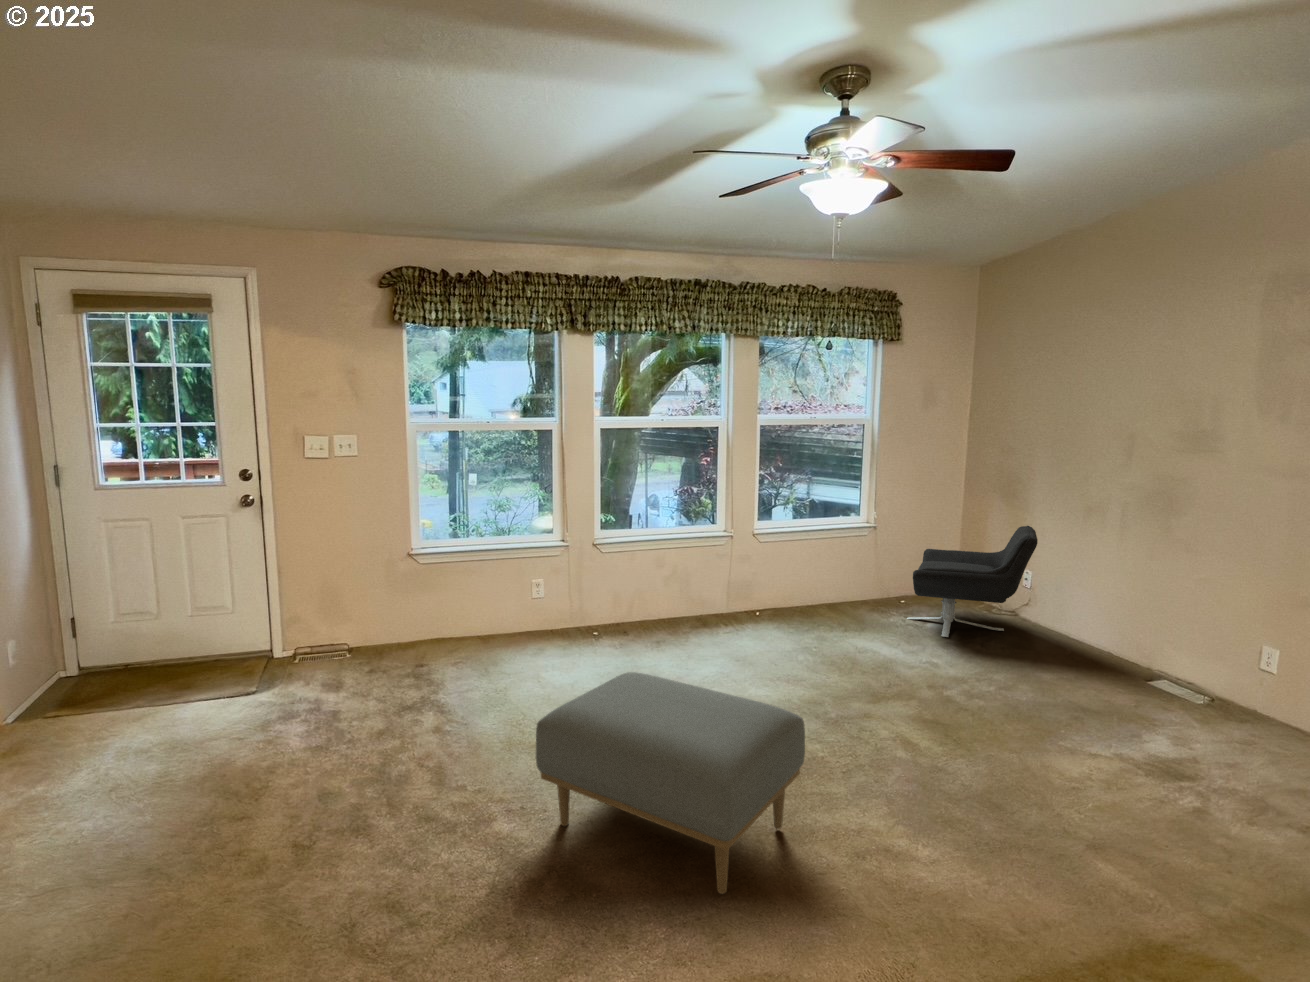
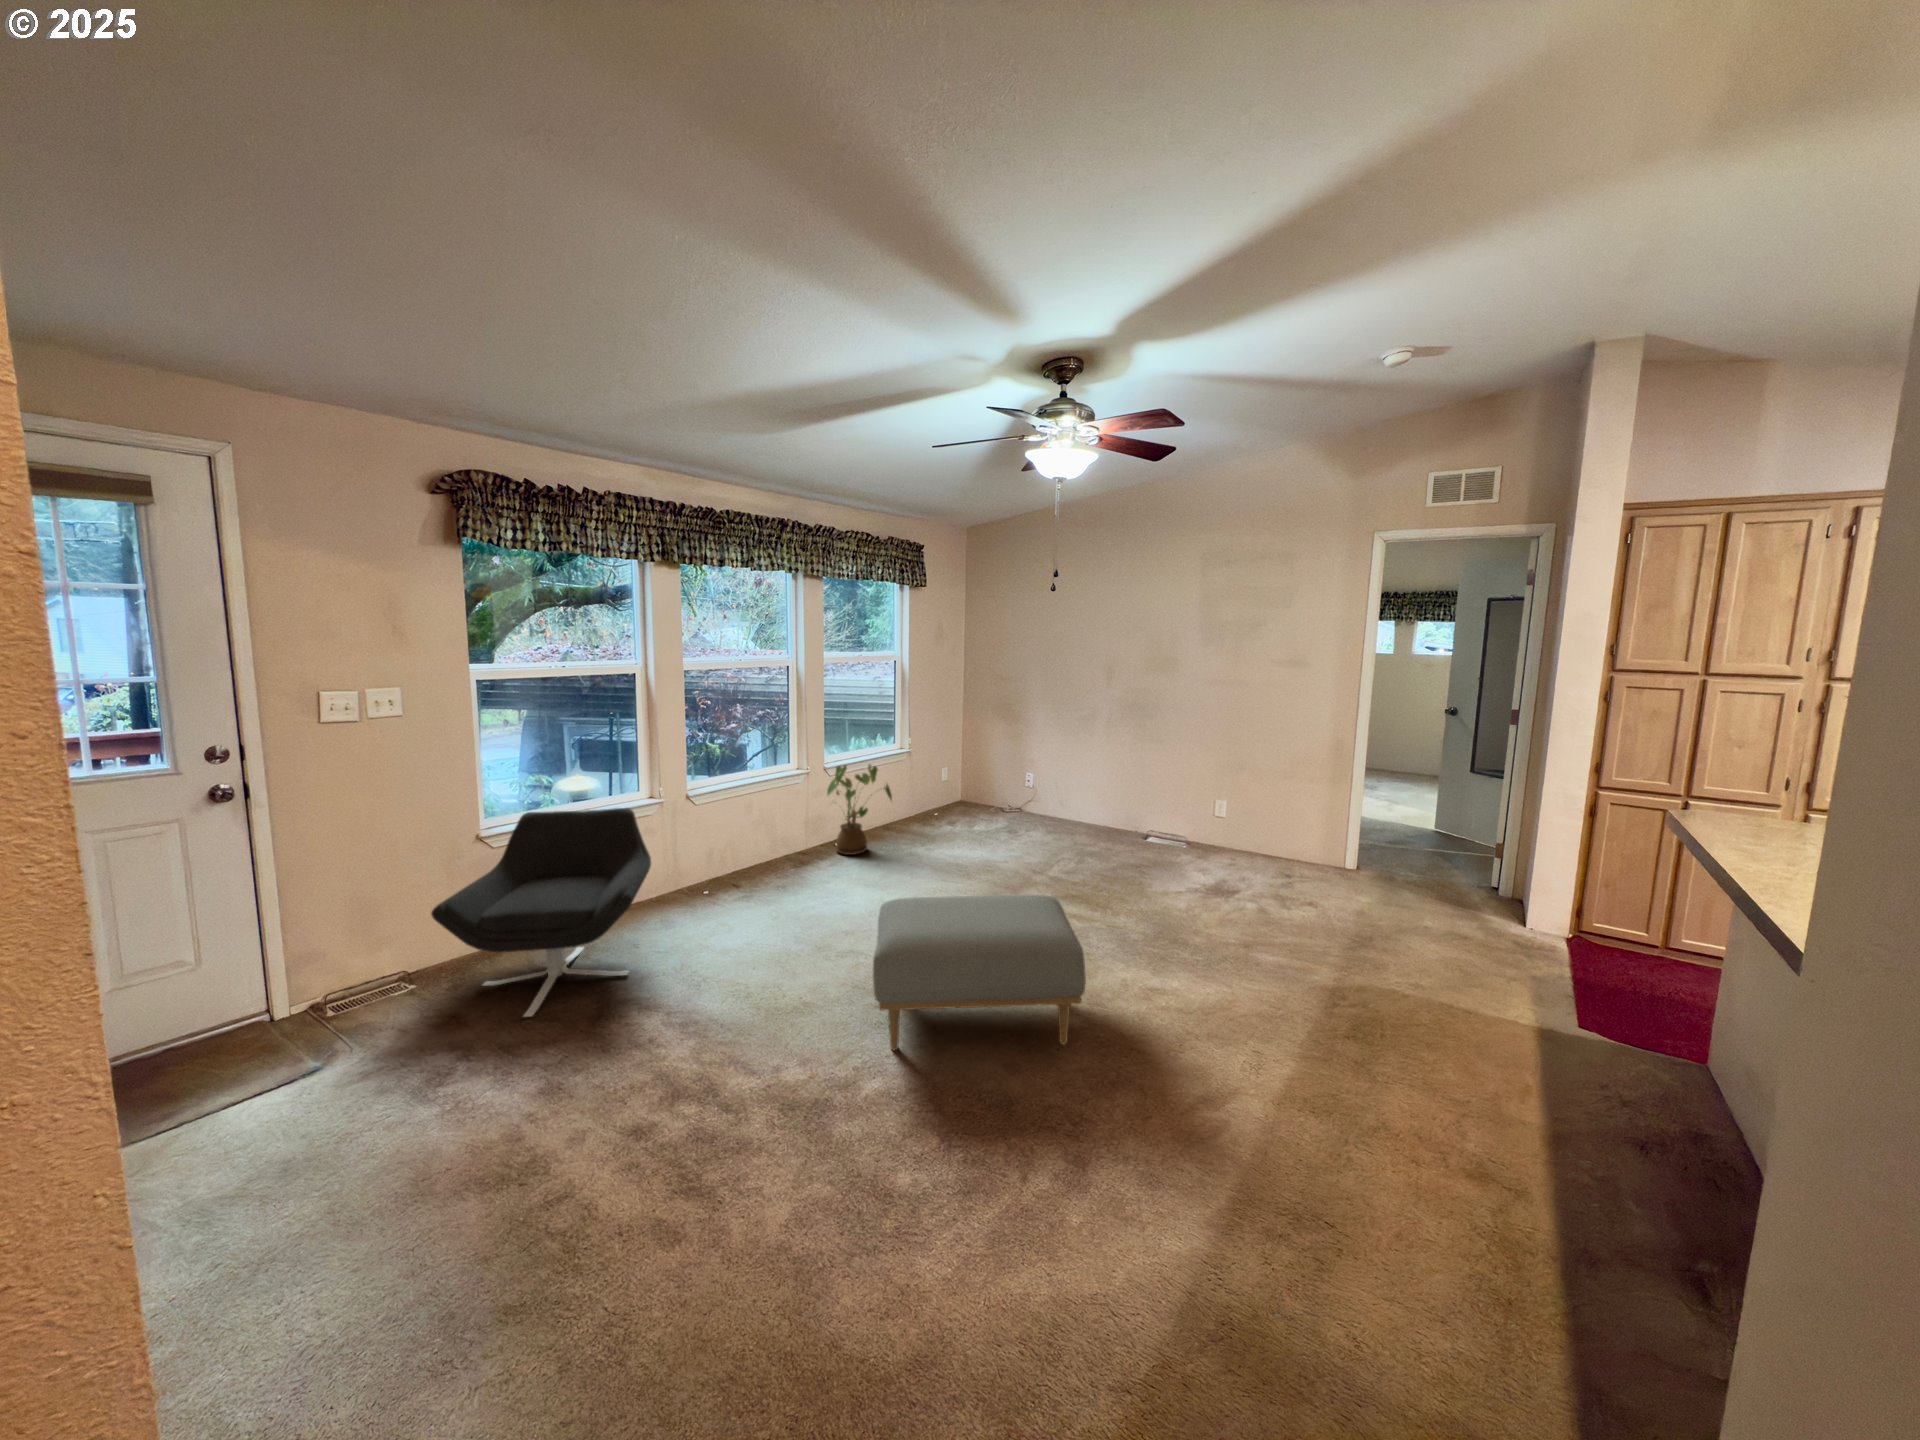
lounge chair: present [907,526,1038,637] -> present [431,808,651,1017]
house plant: none [737,531,805,626] -> present [827,765,892,855]

